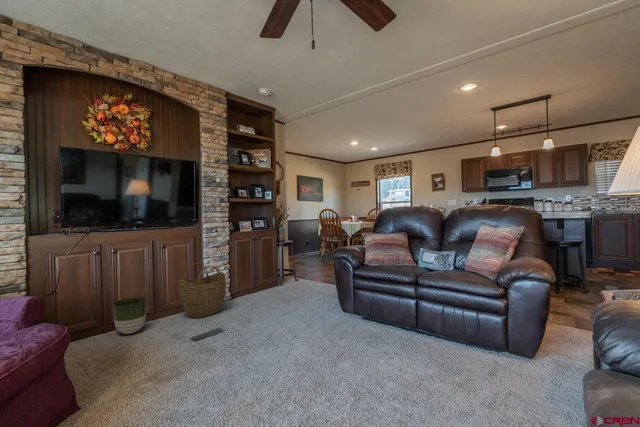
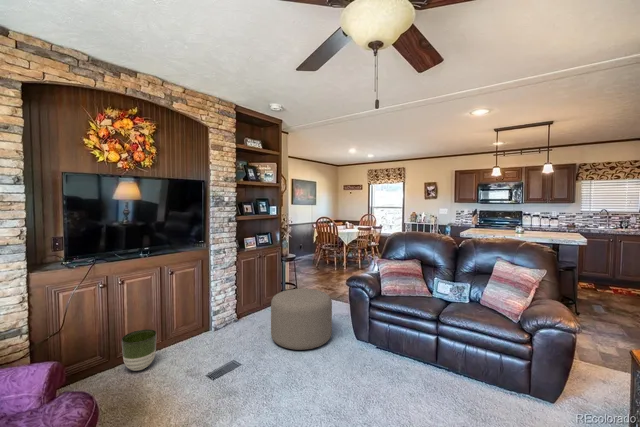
woven basket: present [179,263,226,318] -> none [187,287,236,347]
ottoman: none [258,266,319,320] -> present [271,289,332,350]

